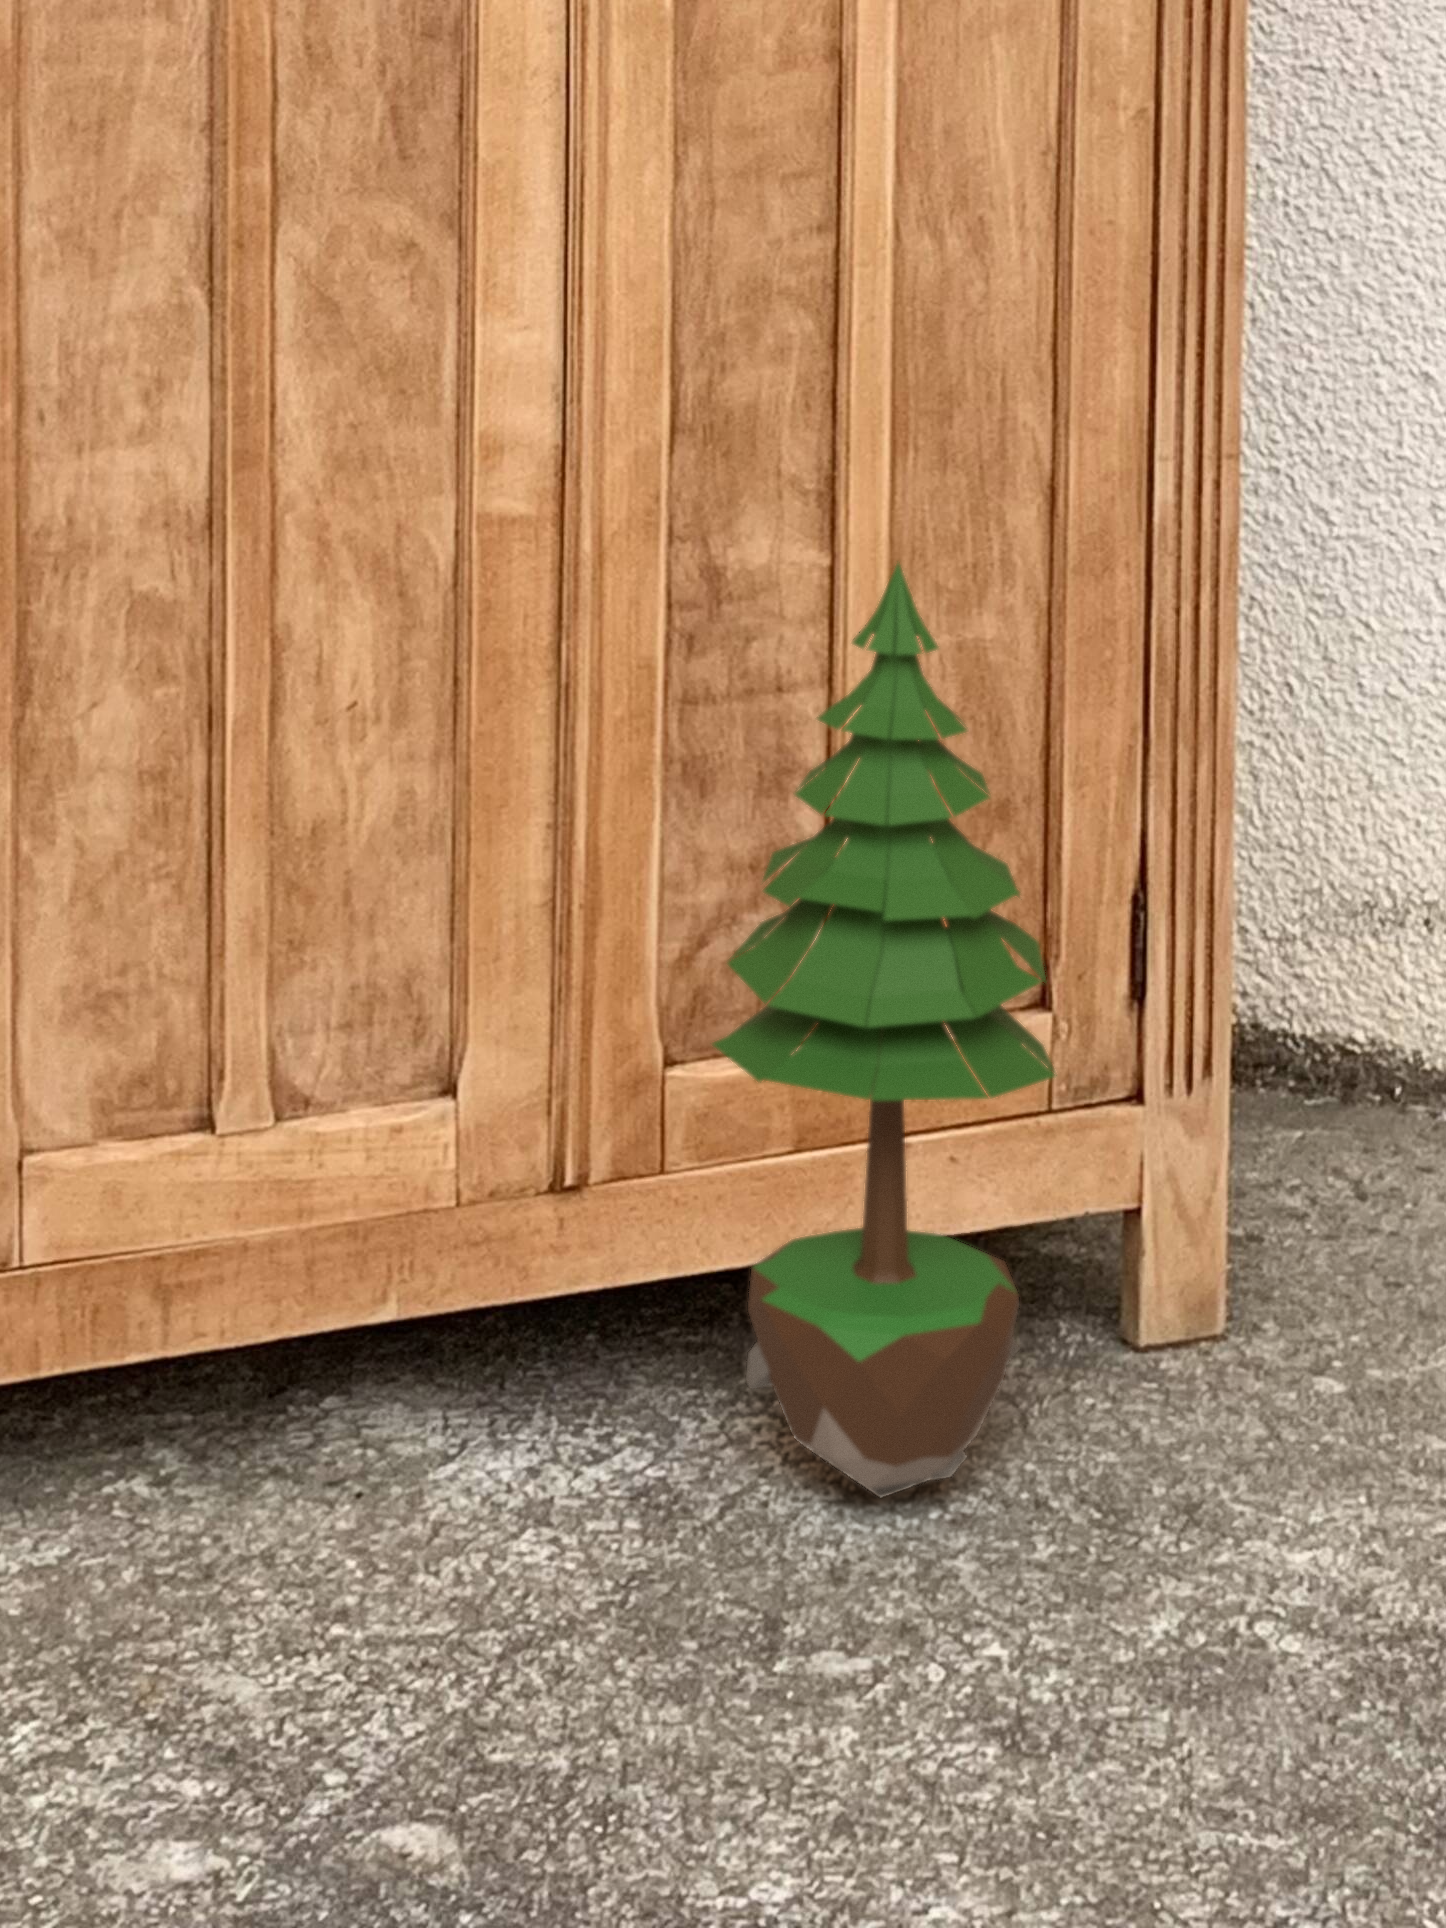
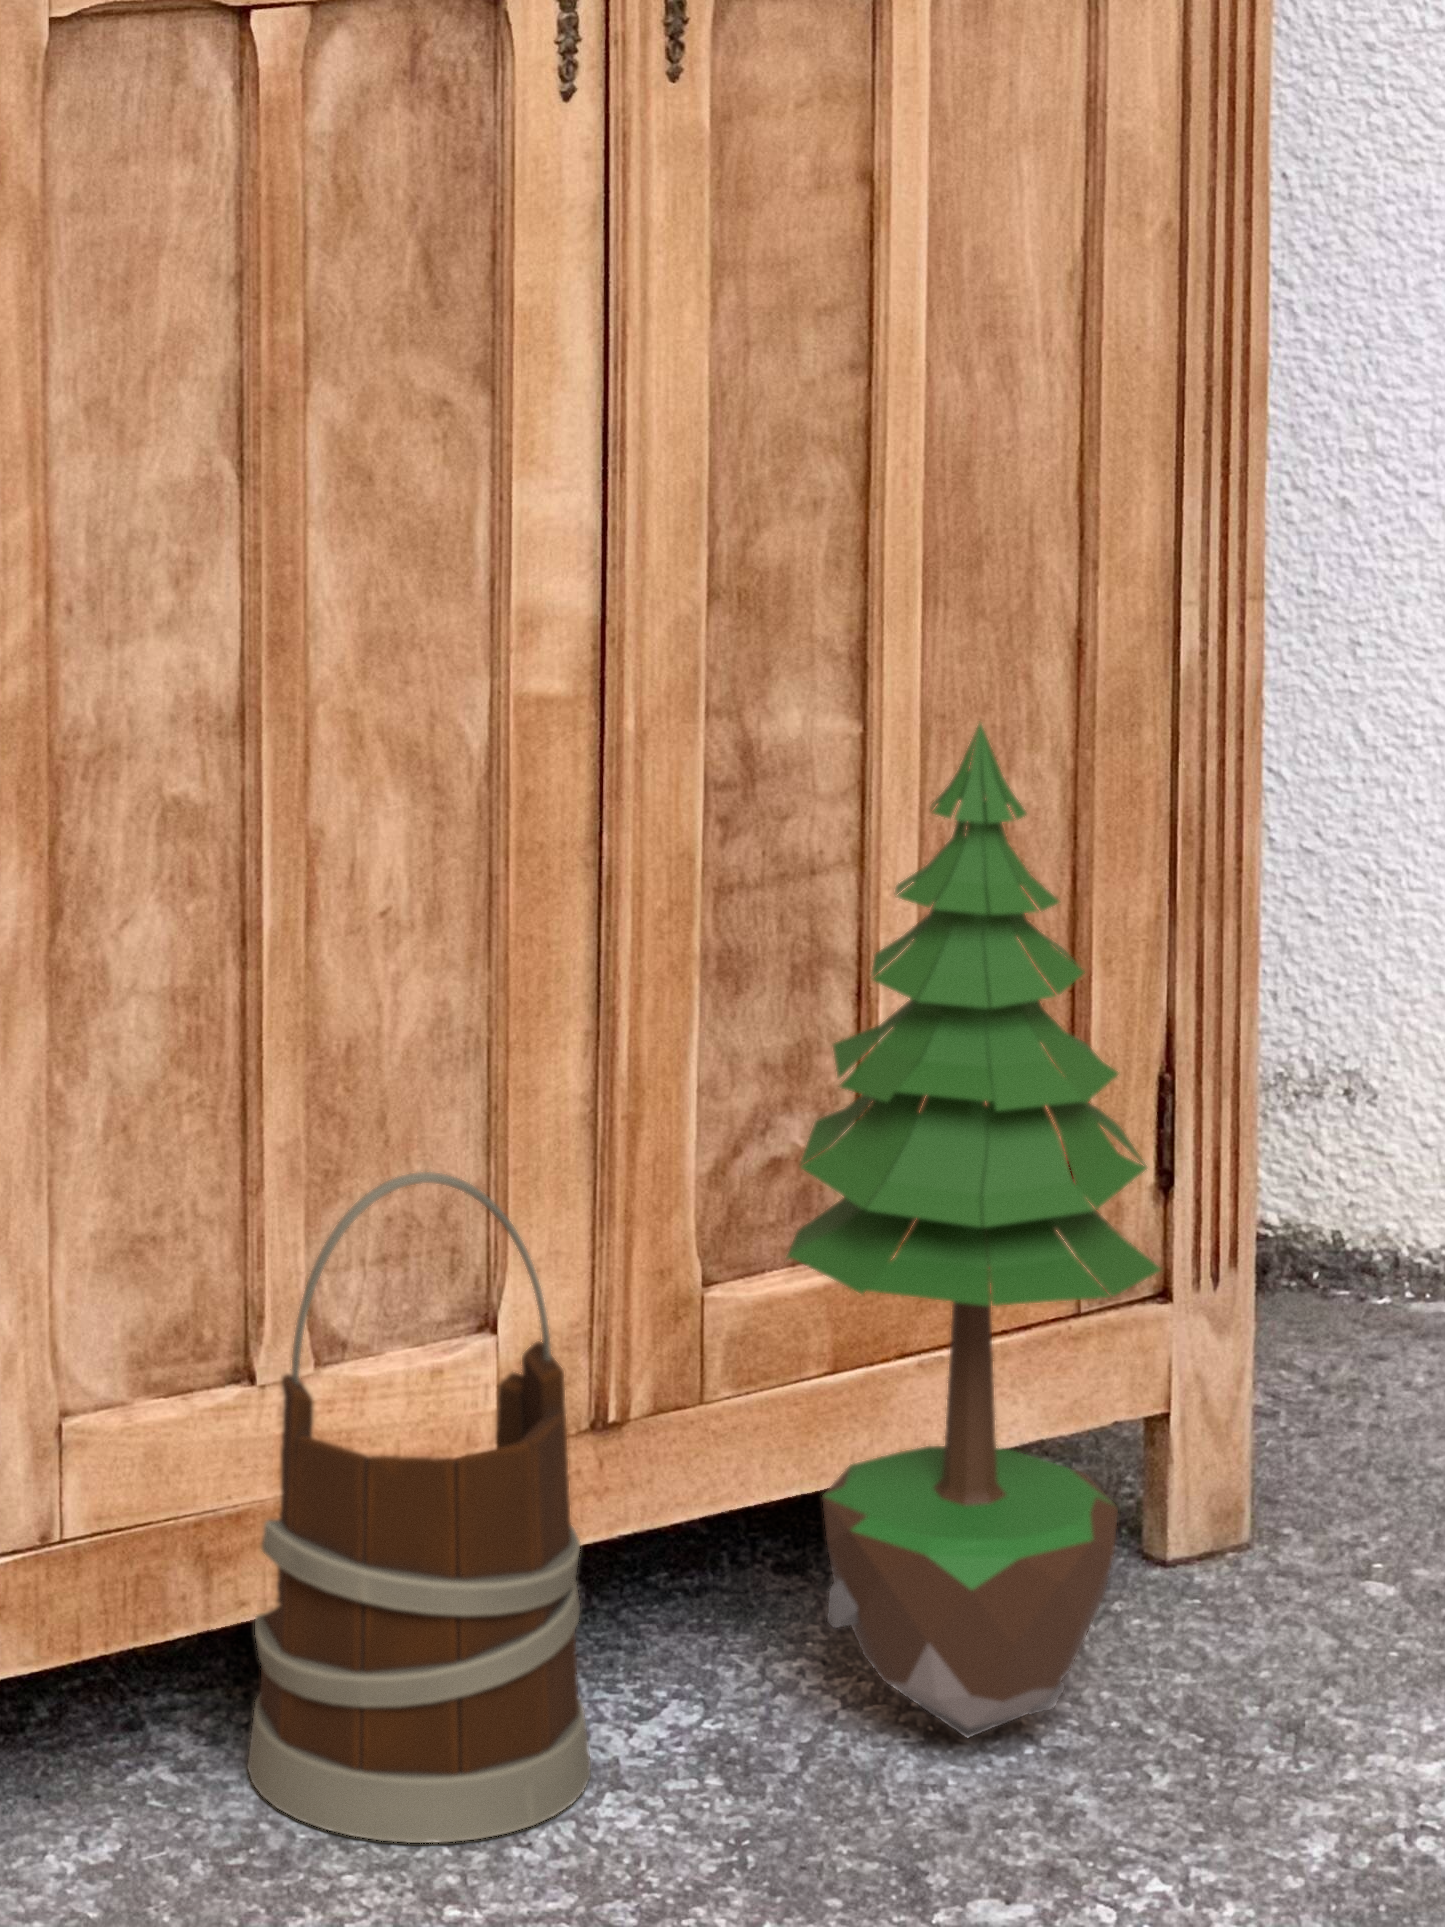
wooden bucket: none [213,949,526,1561] -> present [248,1172,591,1843]

